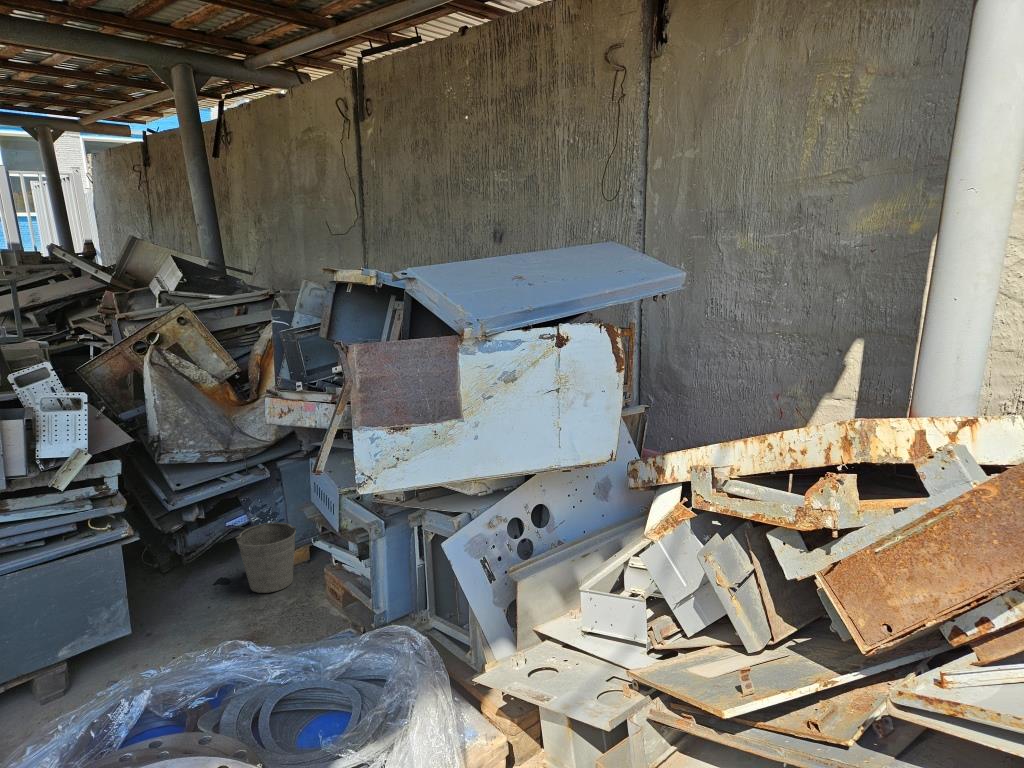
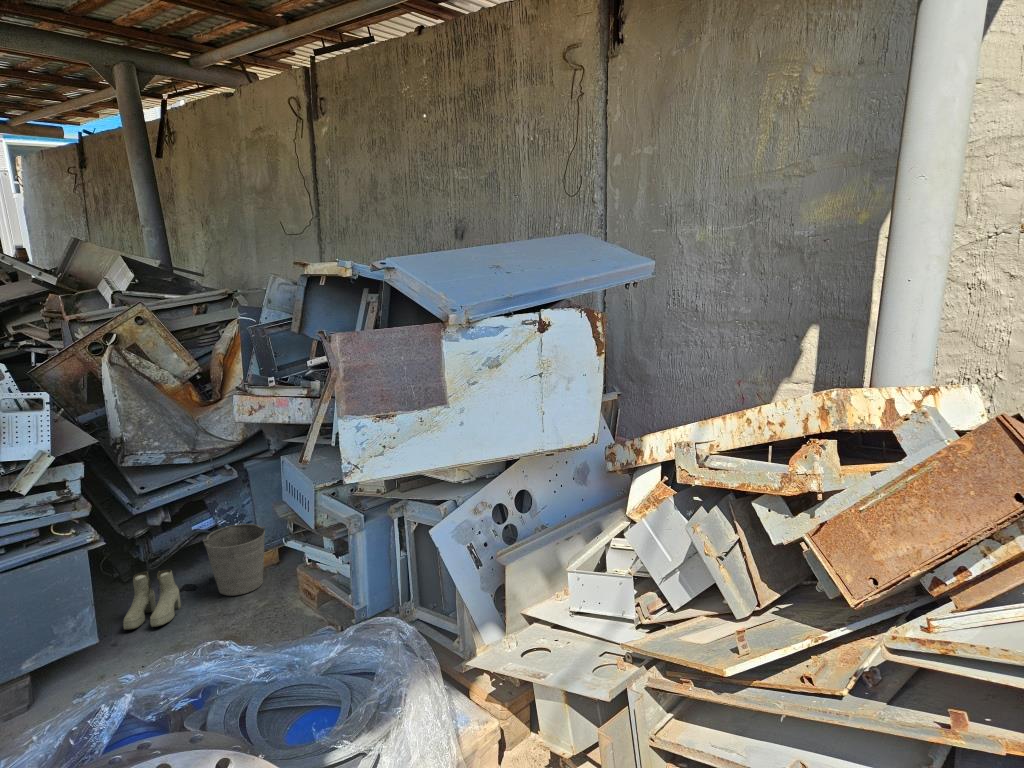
boots: none [158,565,213,622] -> present [123,570,181,630]

